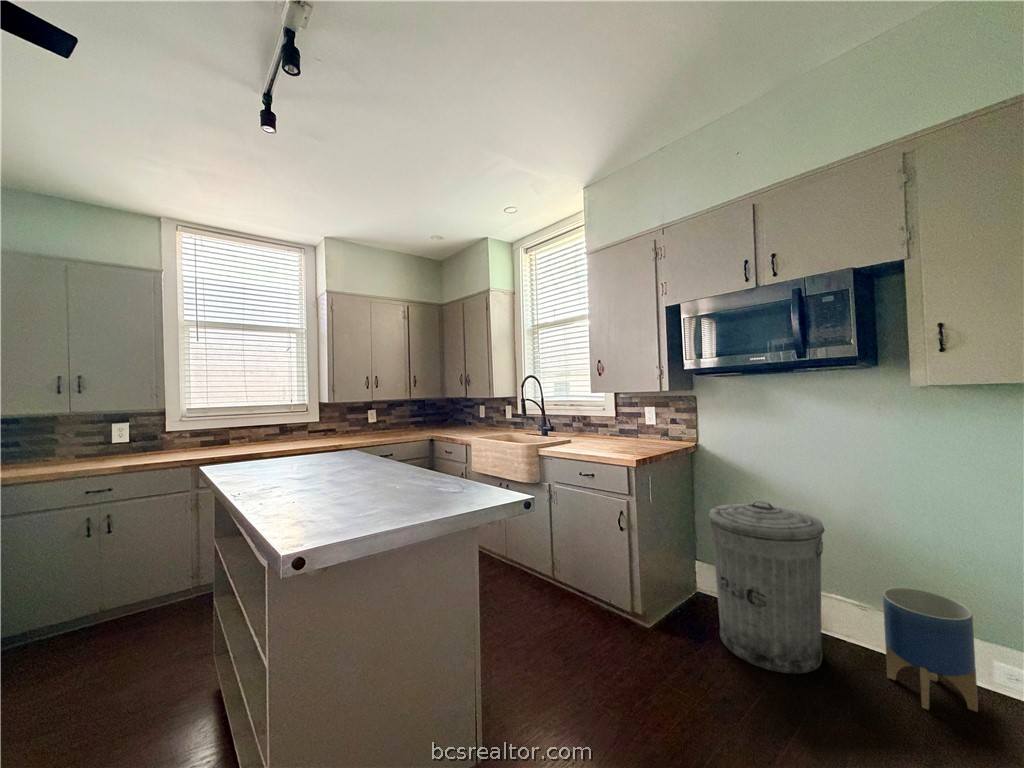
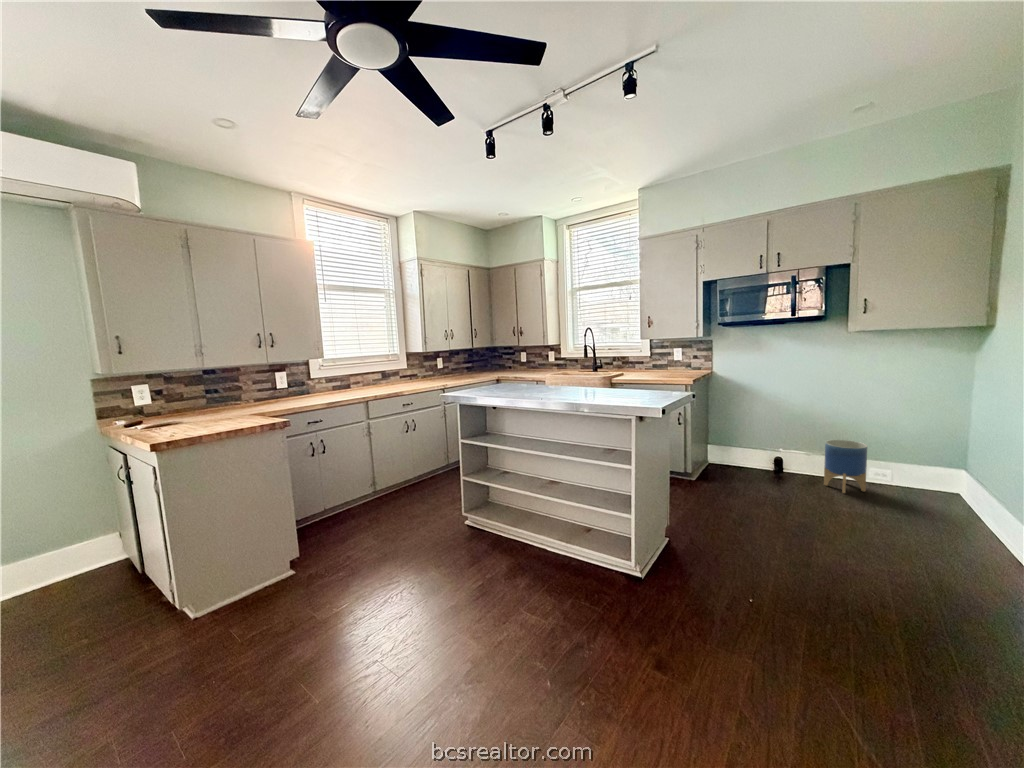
trash can: present [709,501,825,673] -> none [731,401,798,489]

